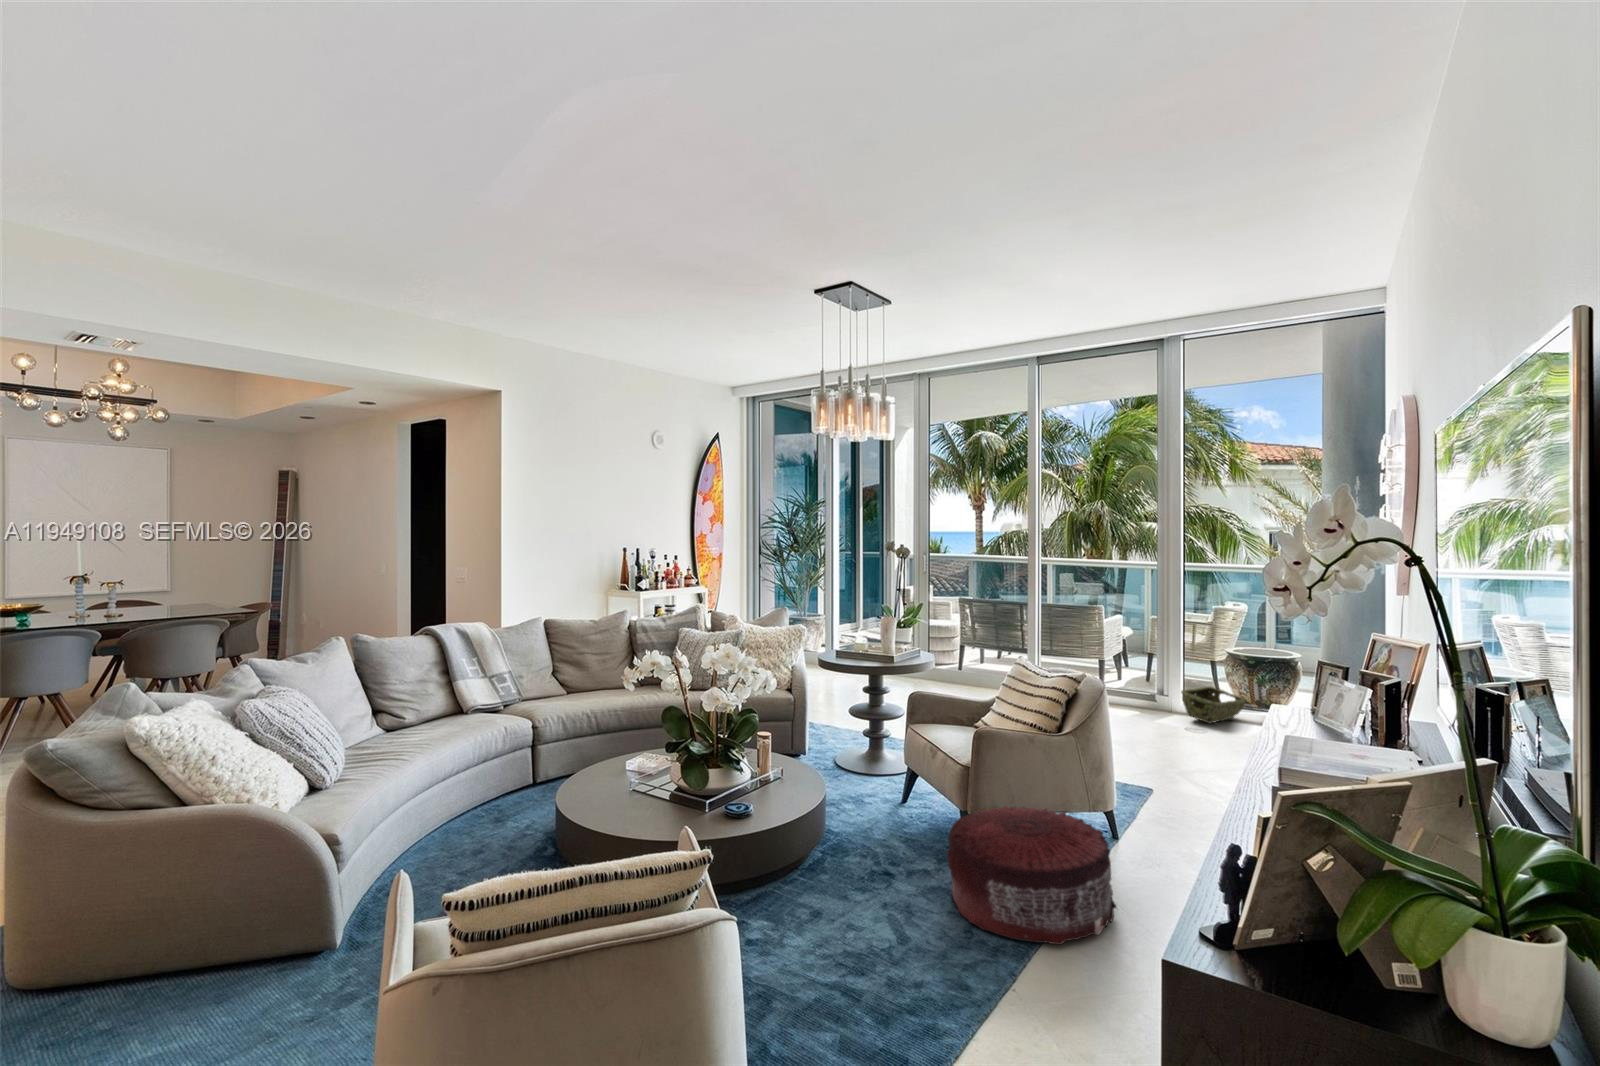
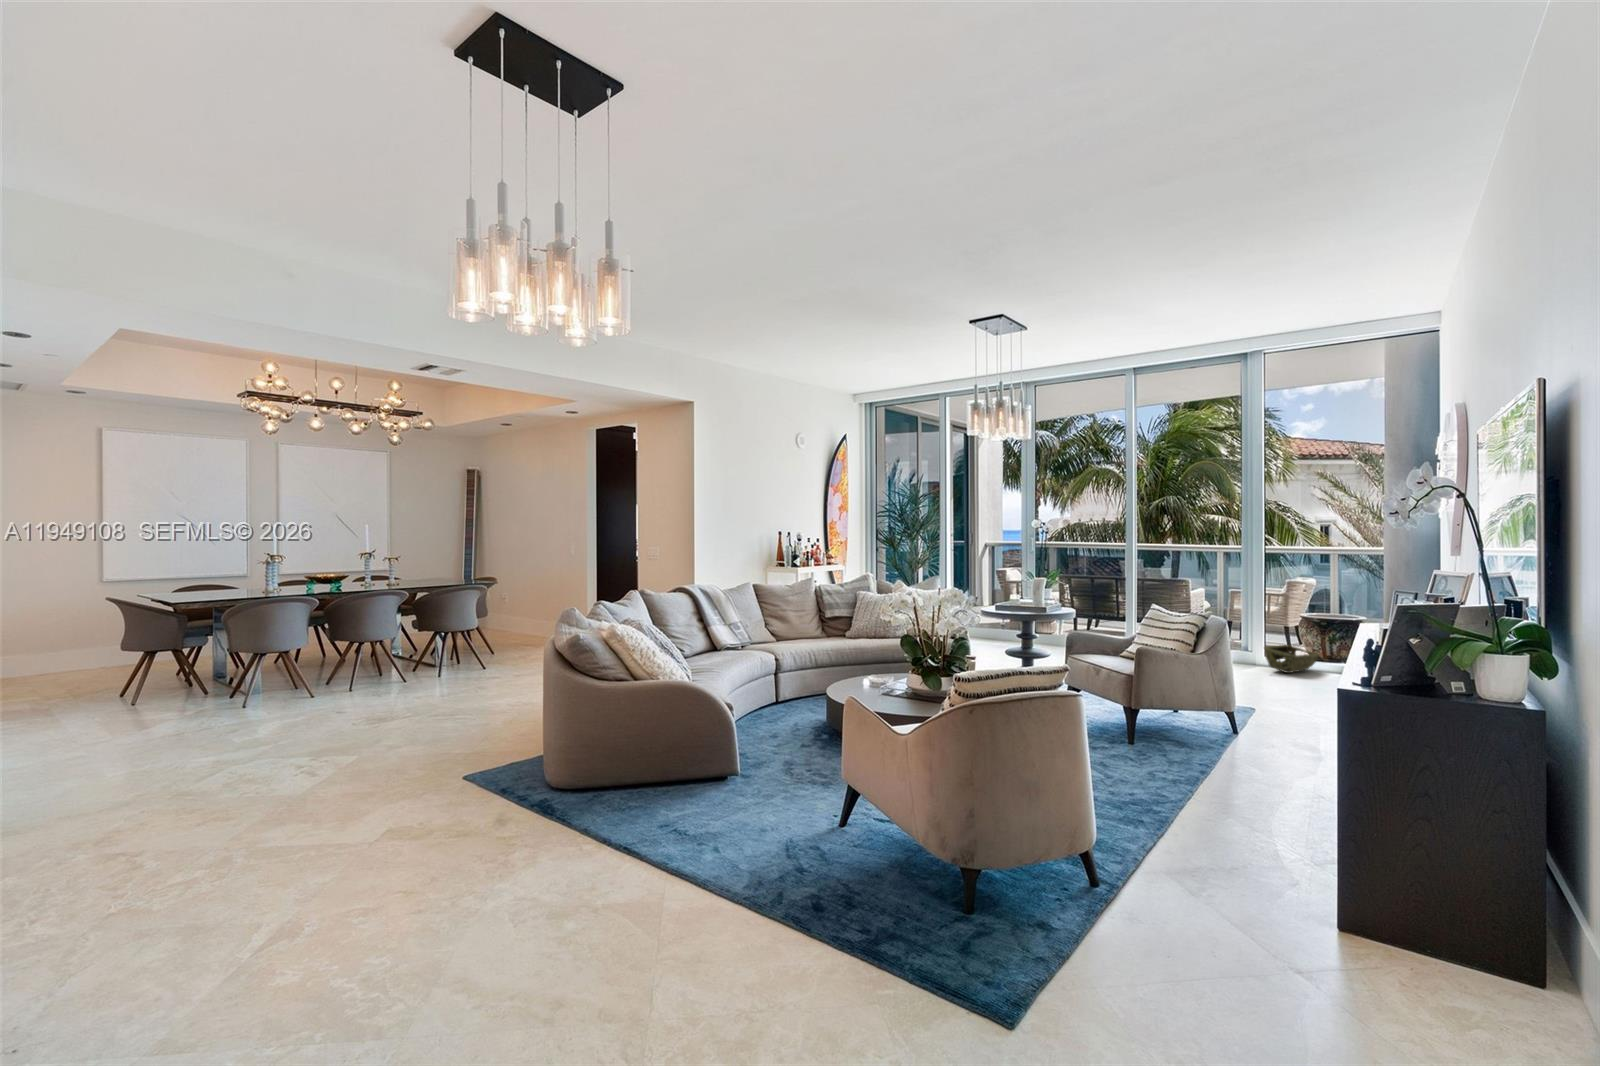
pouf: present [947,805,1117,945] -> none [1122,701,1246,779]

